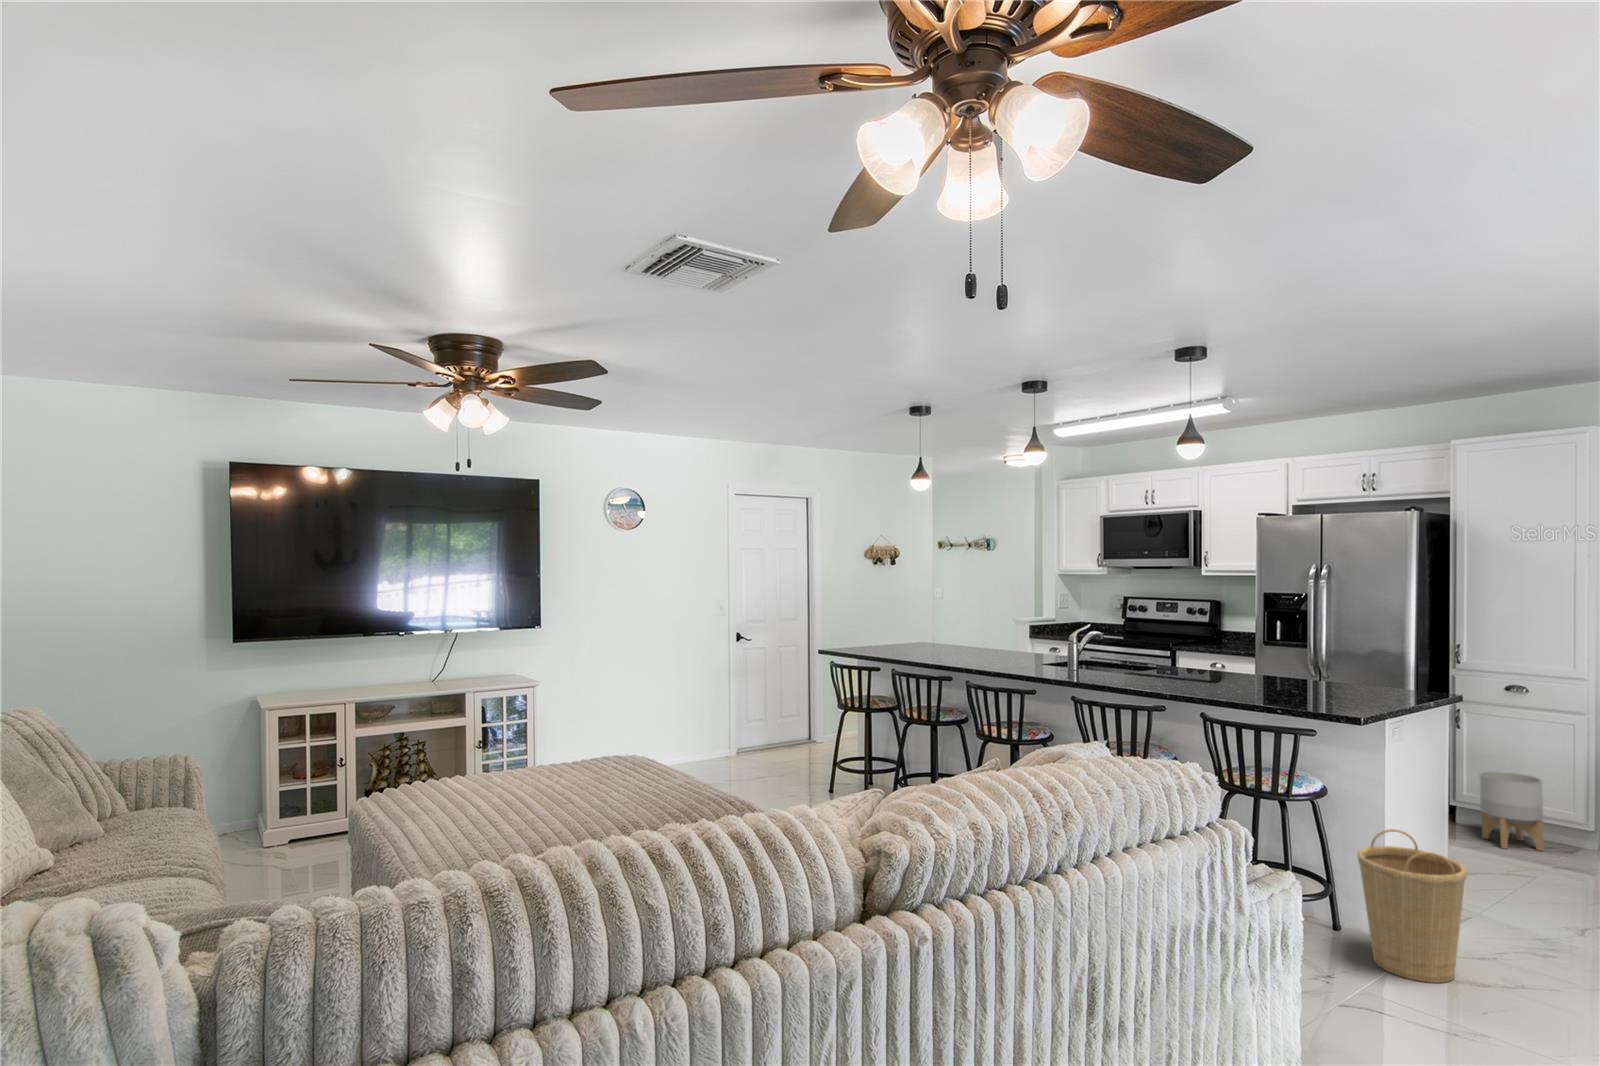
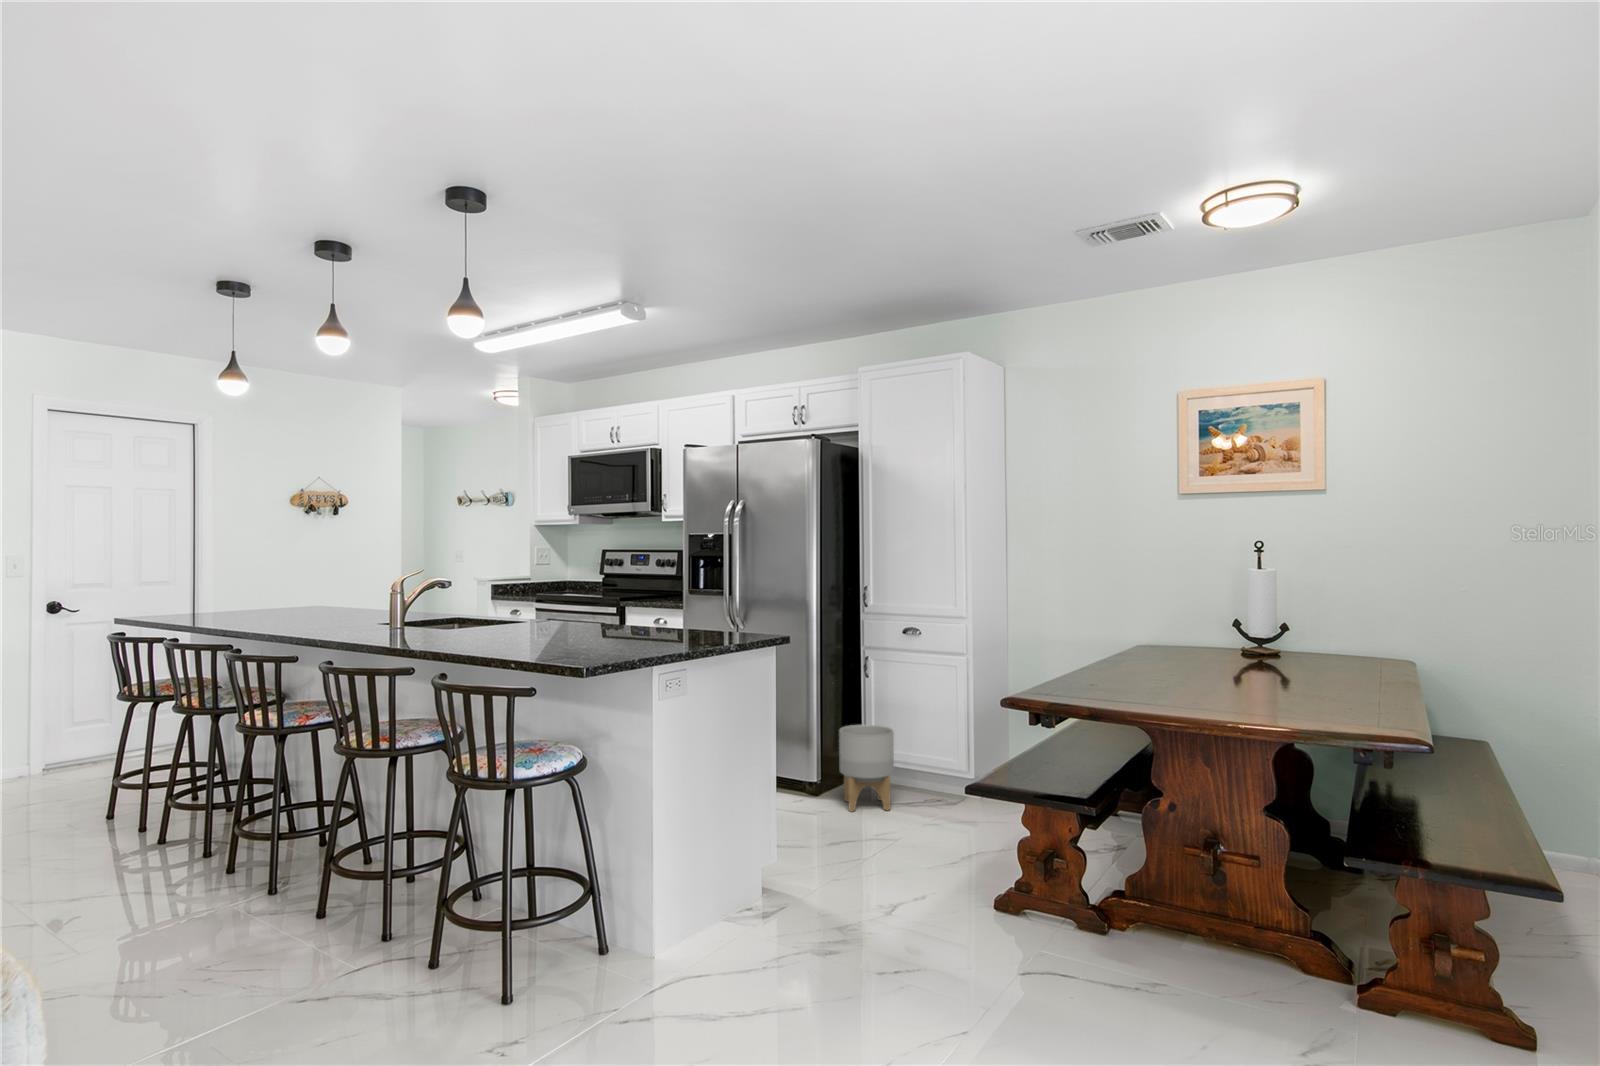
basket: present [1357,829,1466,983] -> none [461,804,588,1012]

